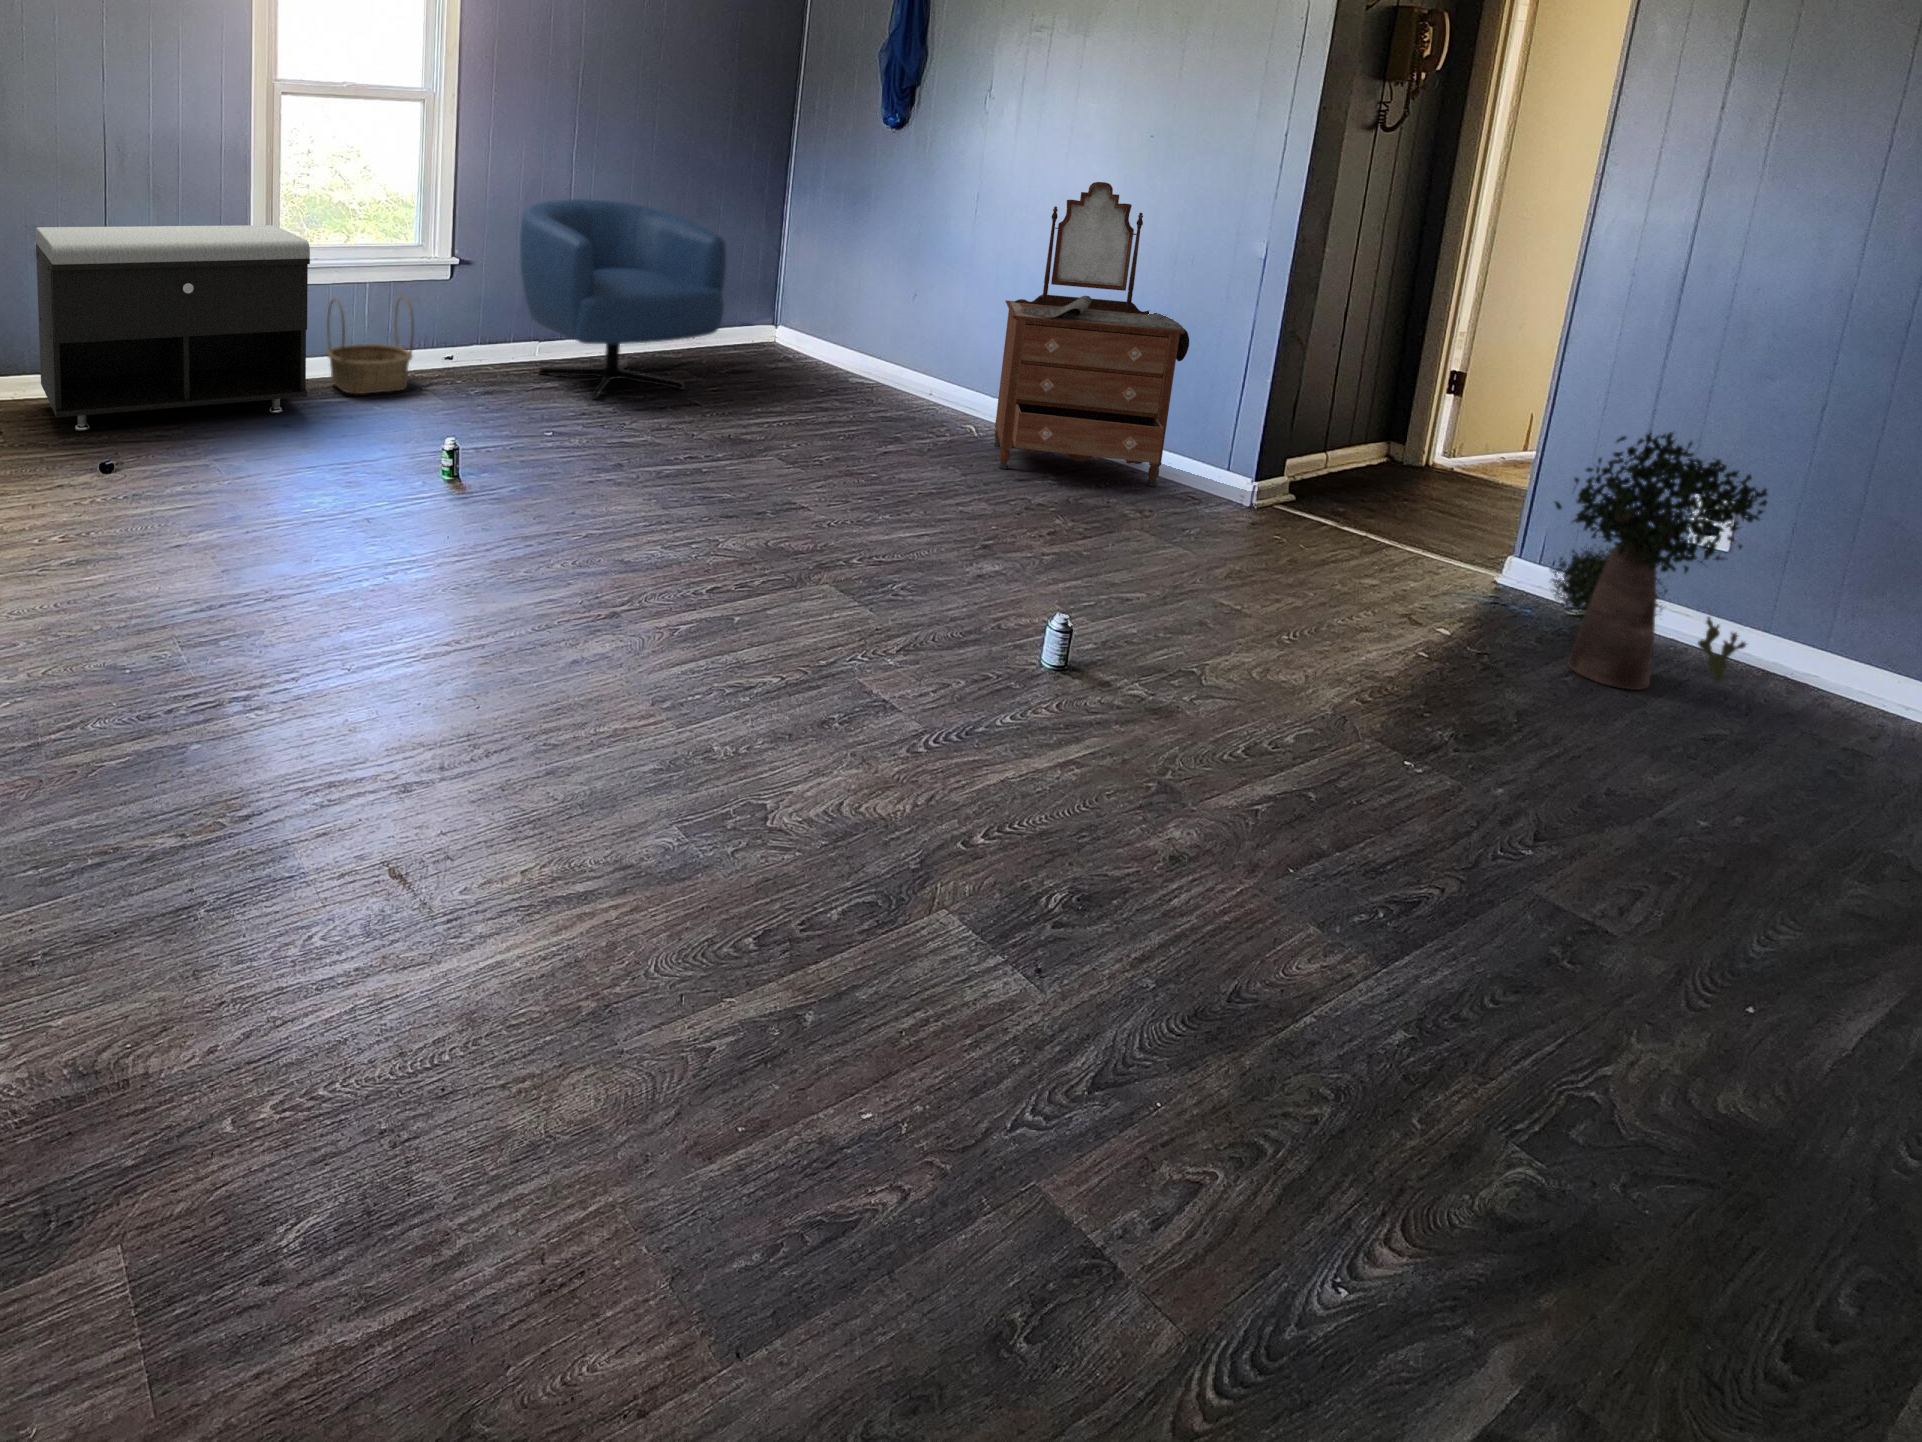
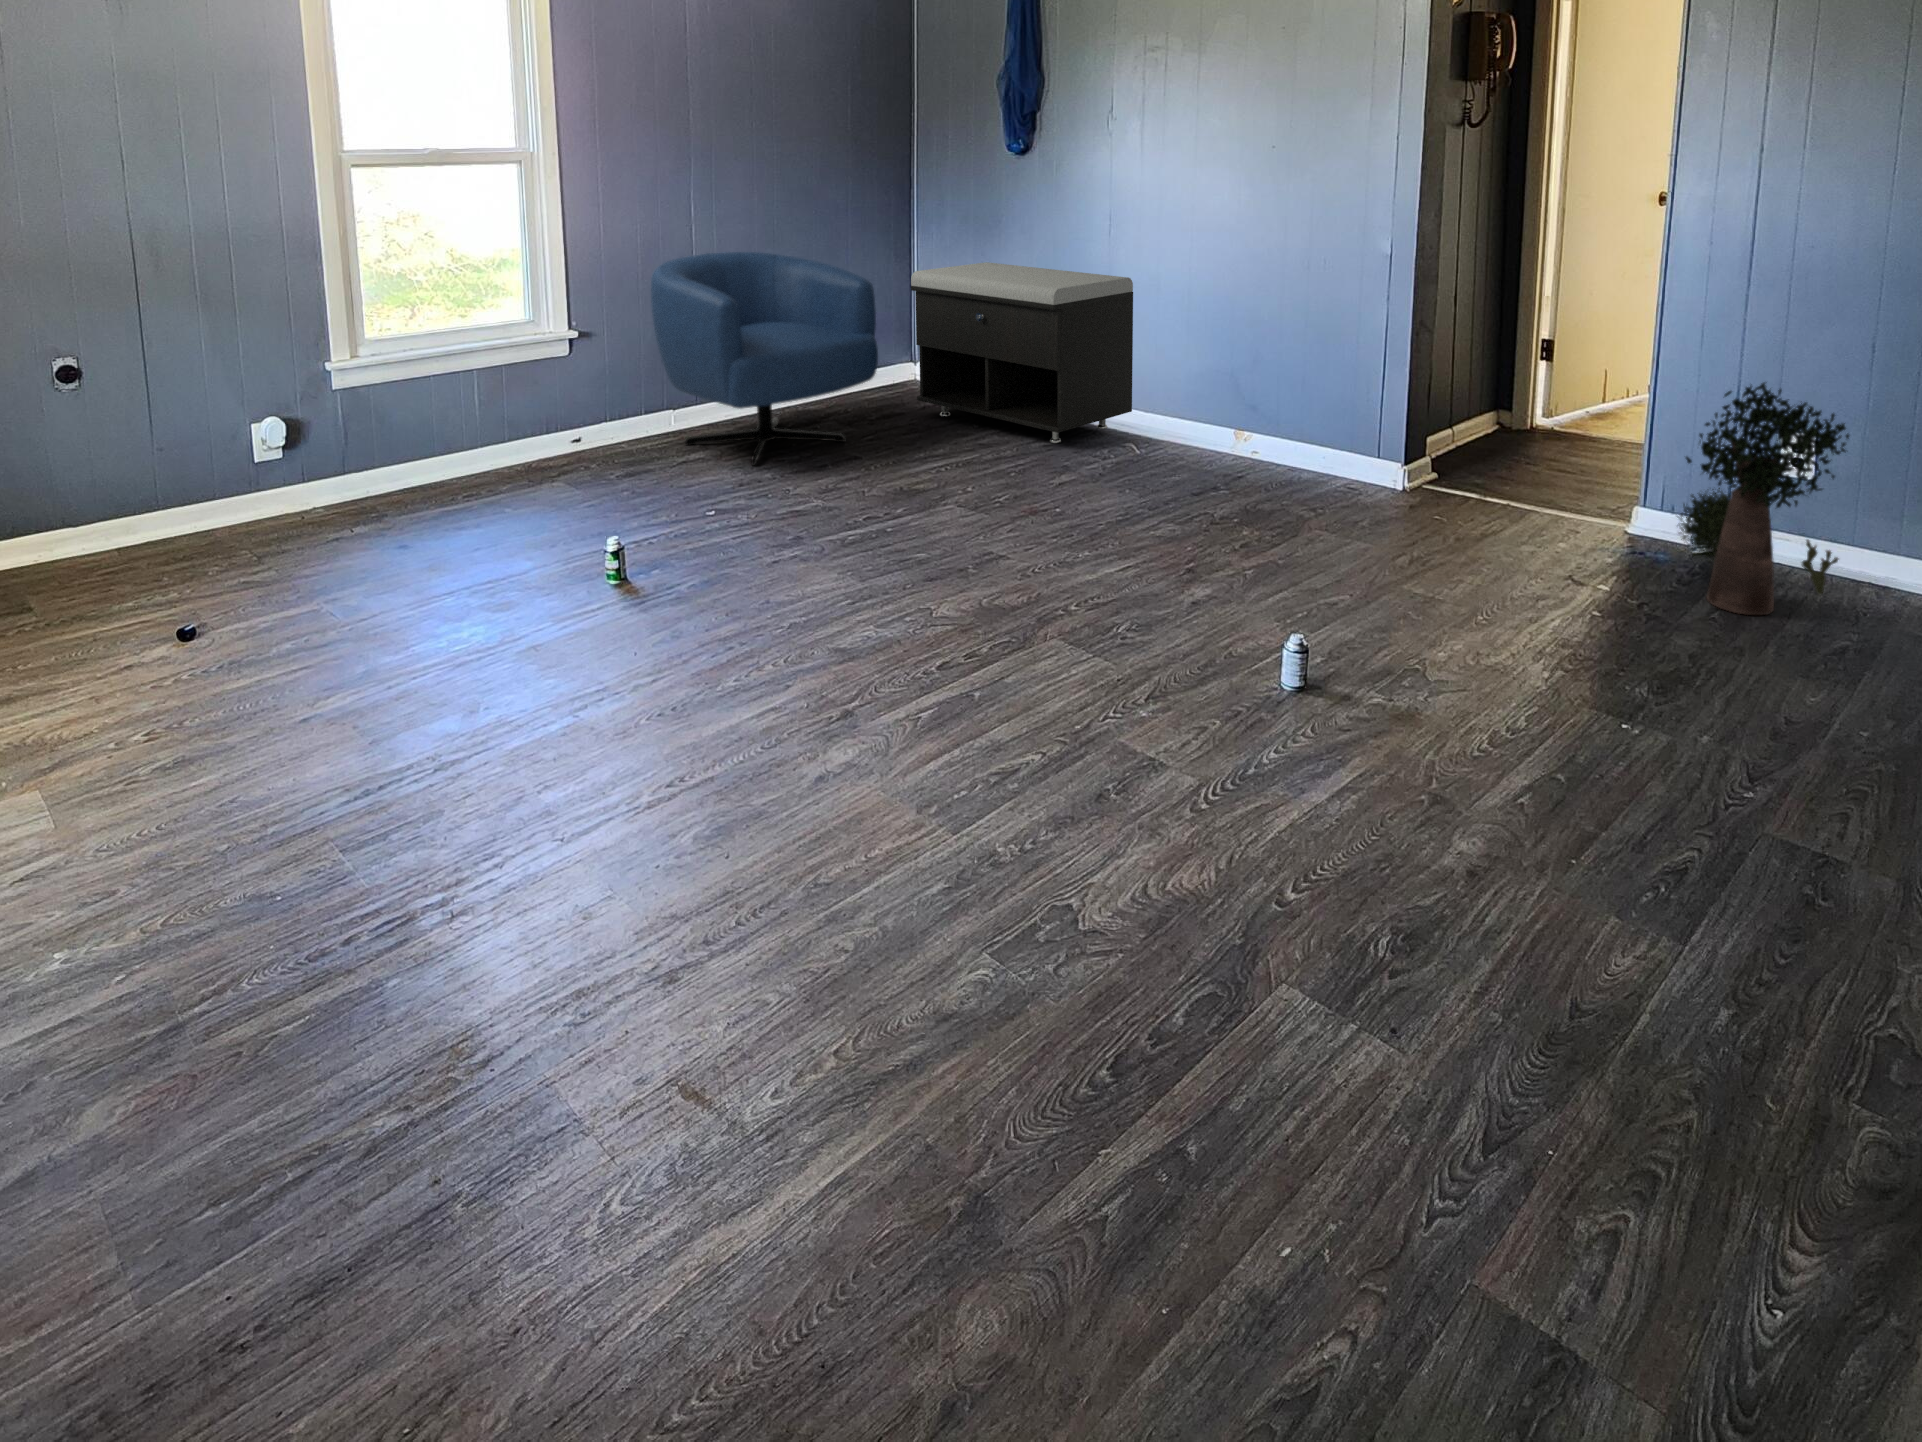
dresser: present [993,182,1189,486] -> none [1160,195,1336,483]
storage bench: present [36,225,310,431] -> present [911,262,1133,443]
basket: present [327,296,414,394] -> none [438,379,544,496]

